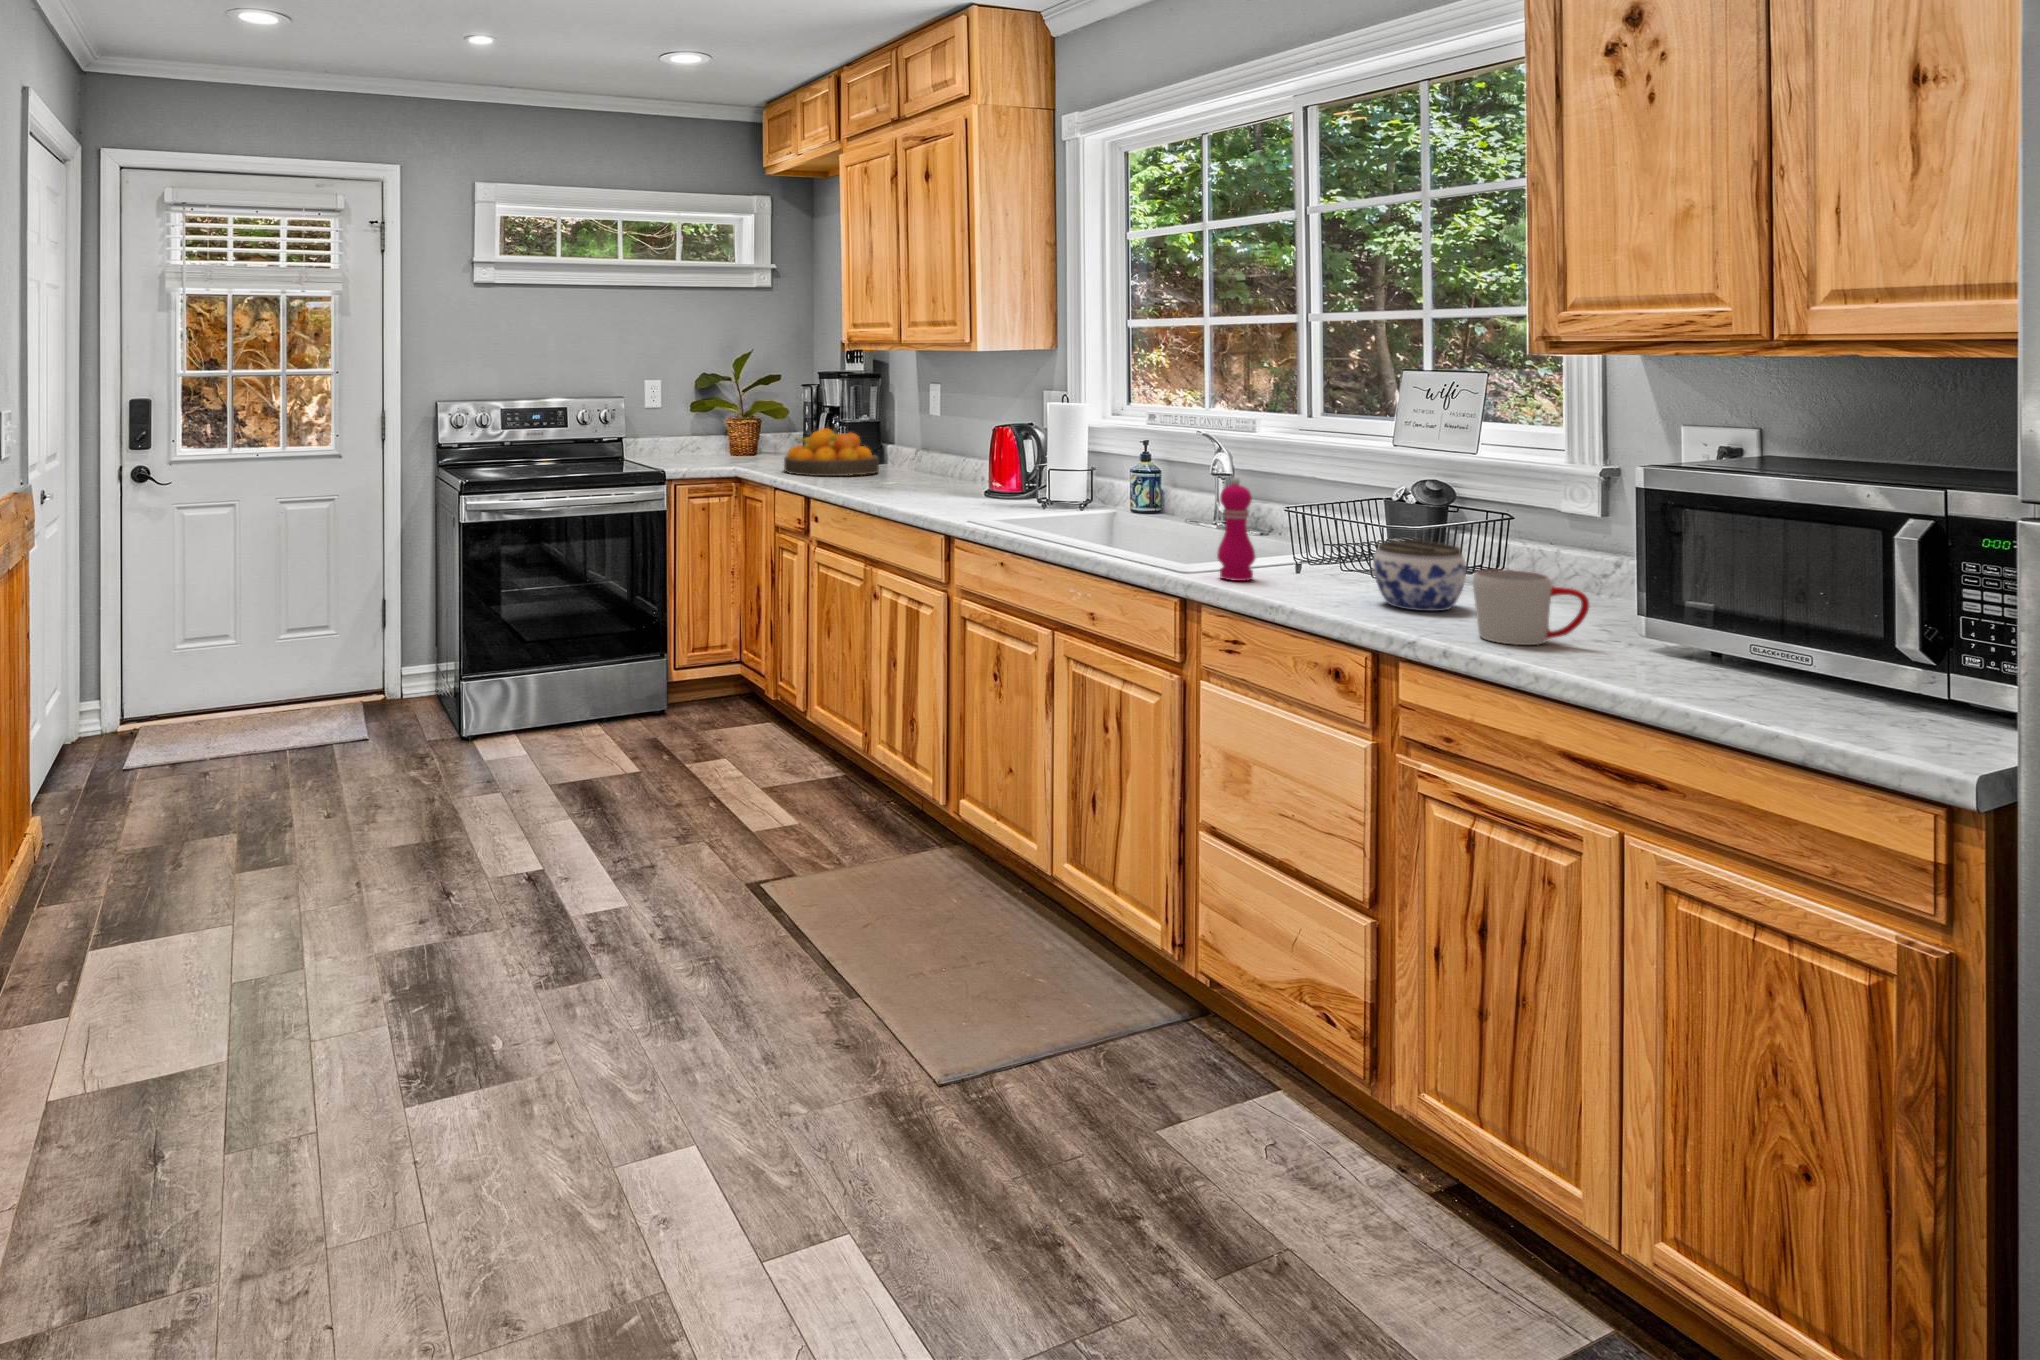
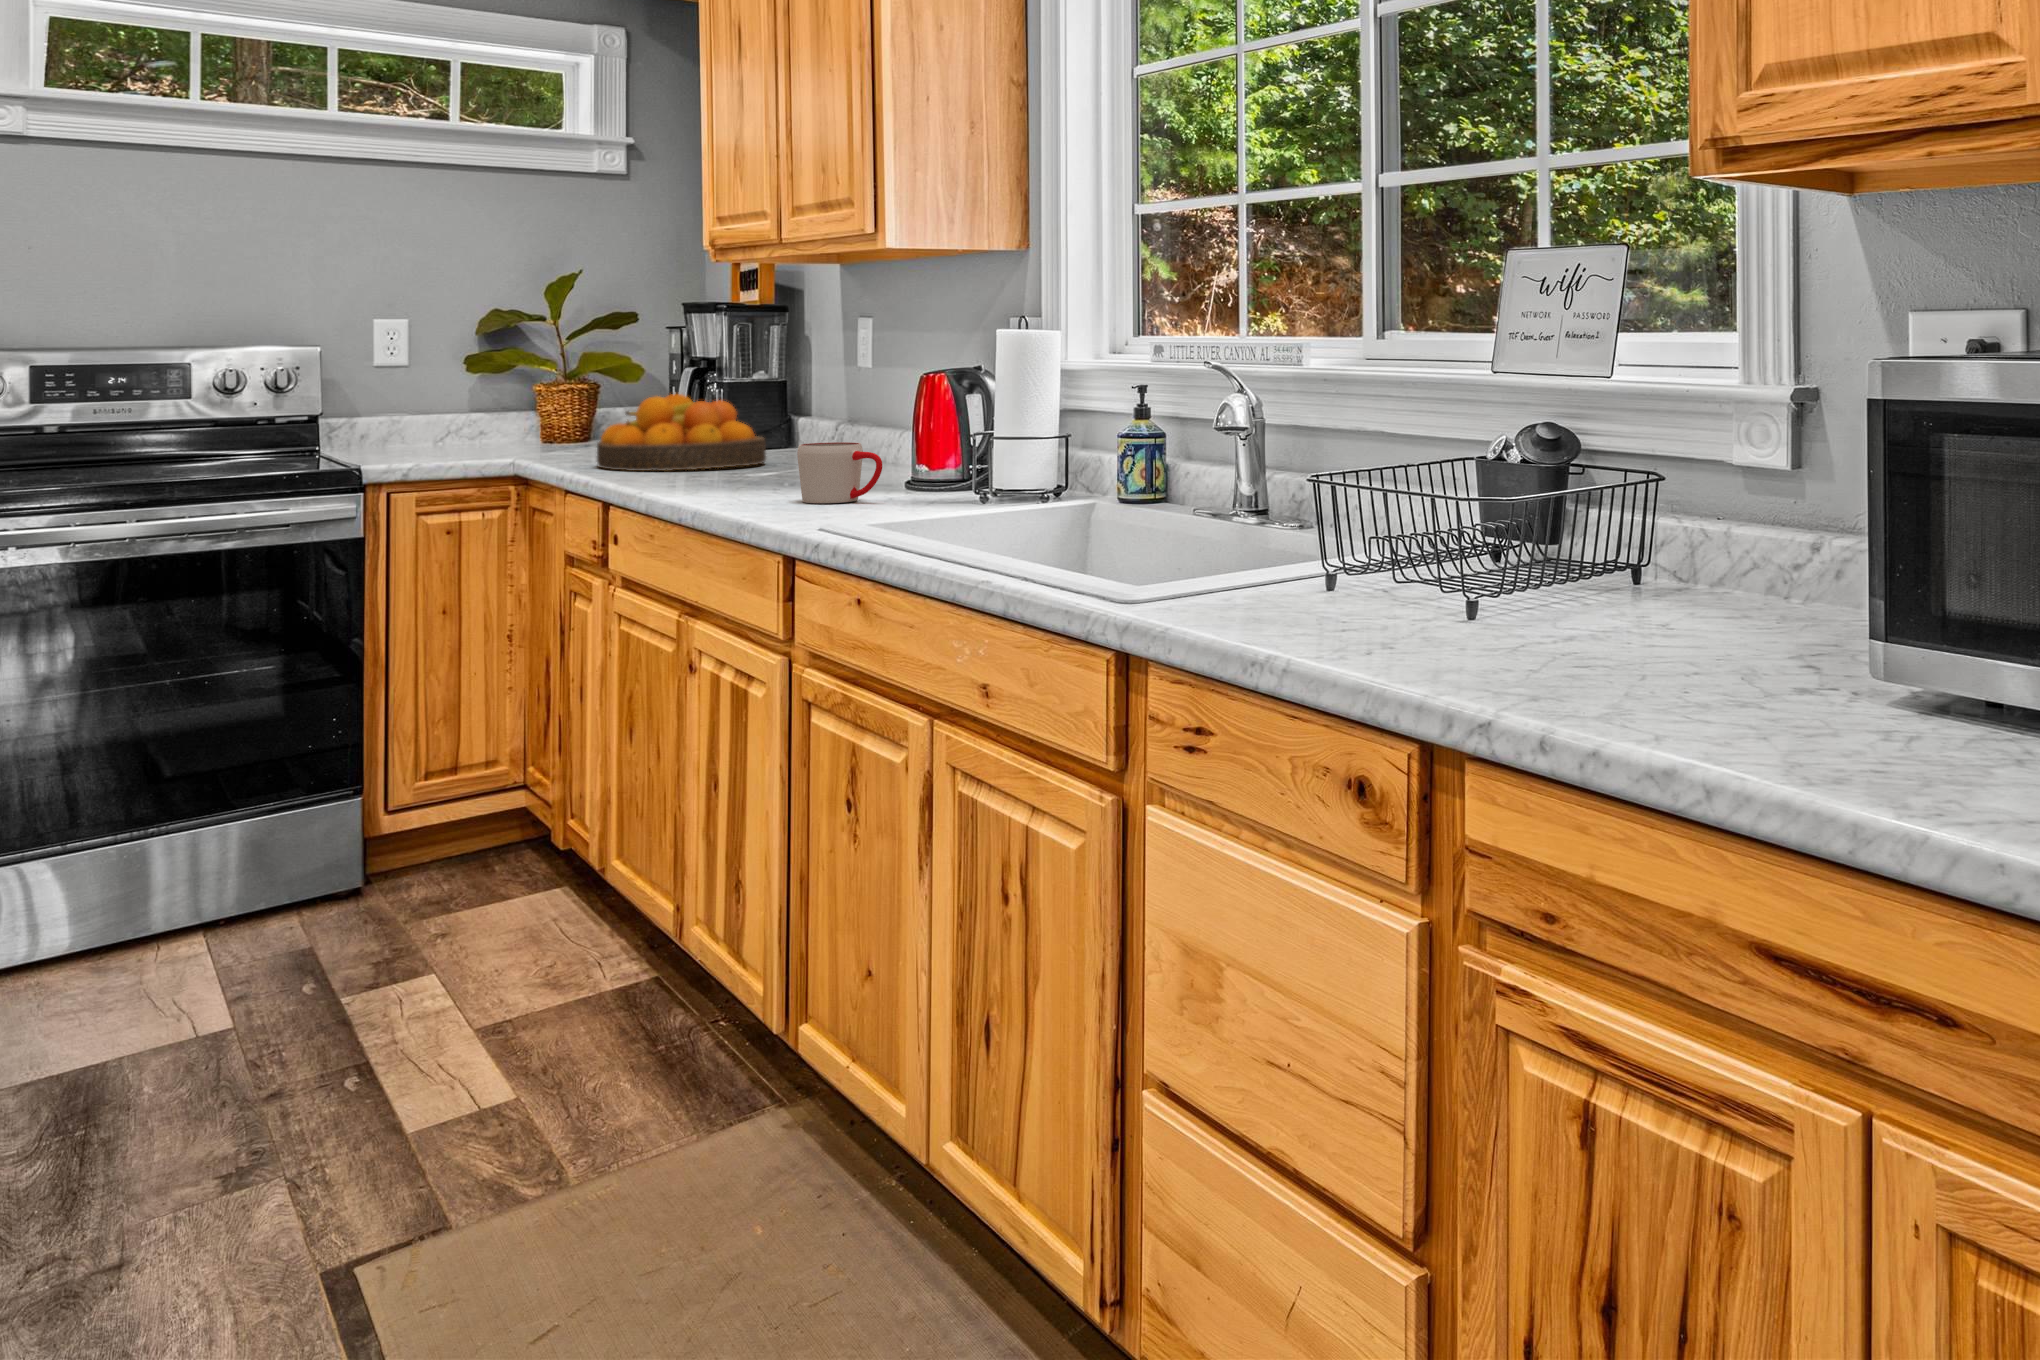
pepper mill: present [1217,477,1255,581] -> none [1179,424,1246,613]
jar: present [1373,539,1466,611] -> none [1431,523,1586,652]
mug: present [1473,570,1589,645] -> present [797,442,882,503]

